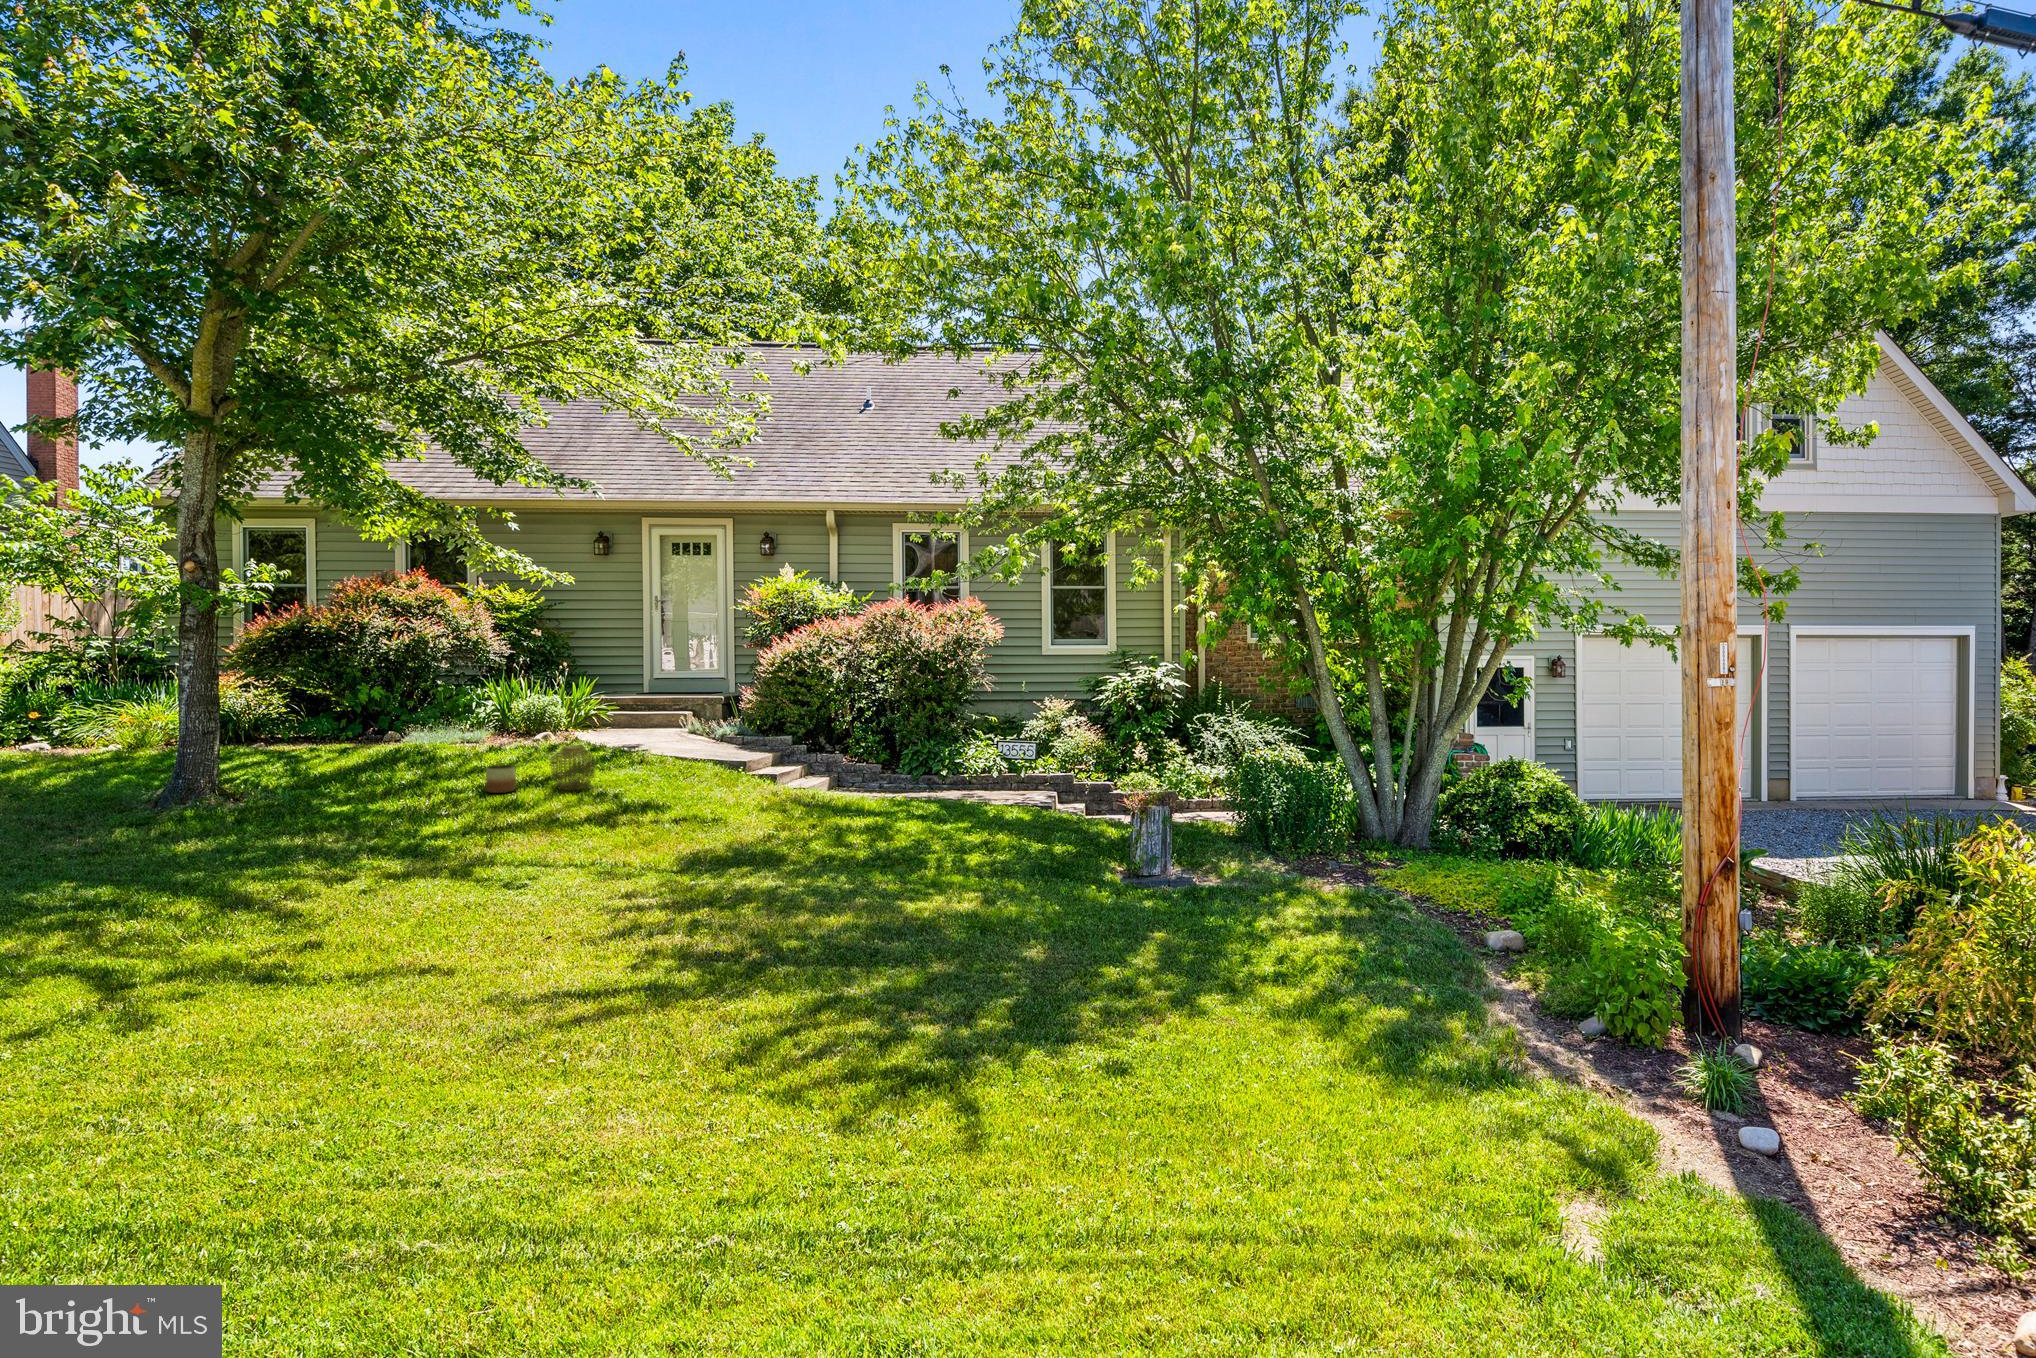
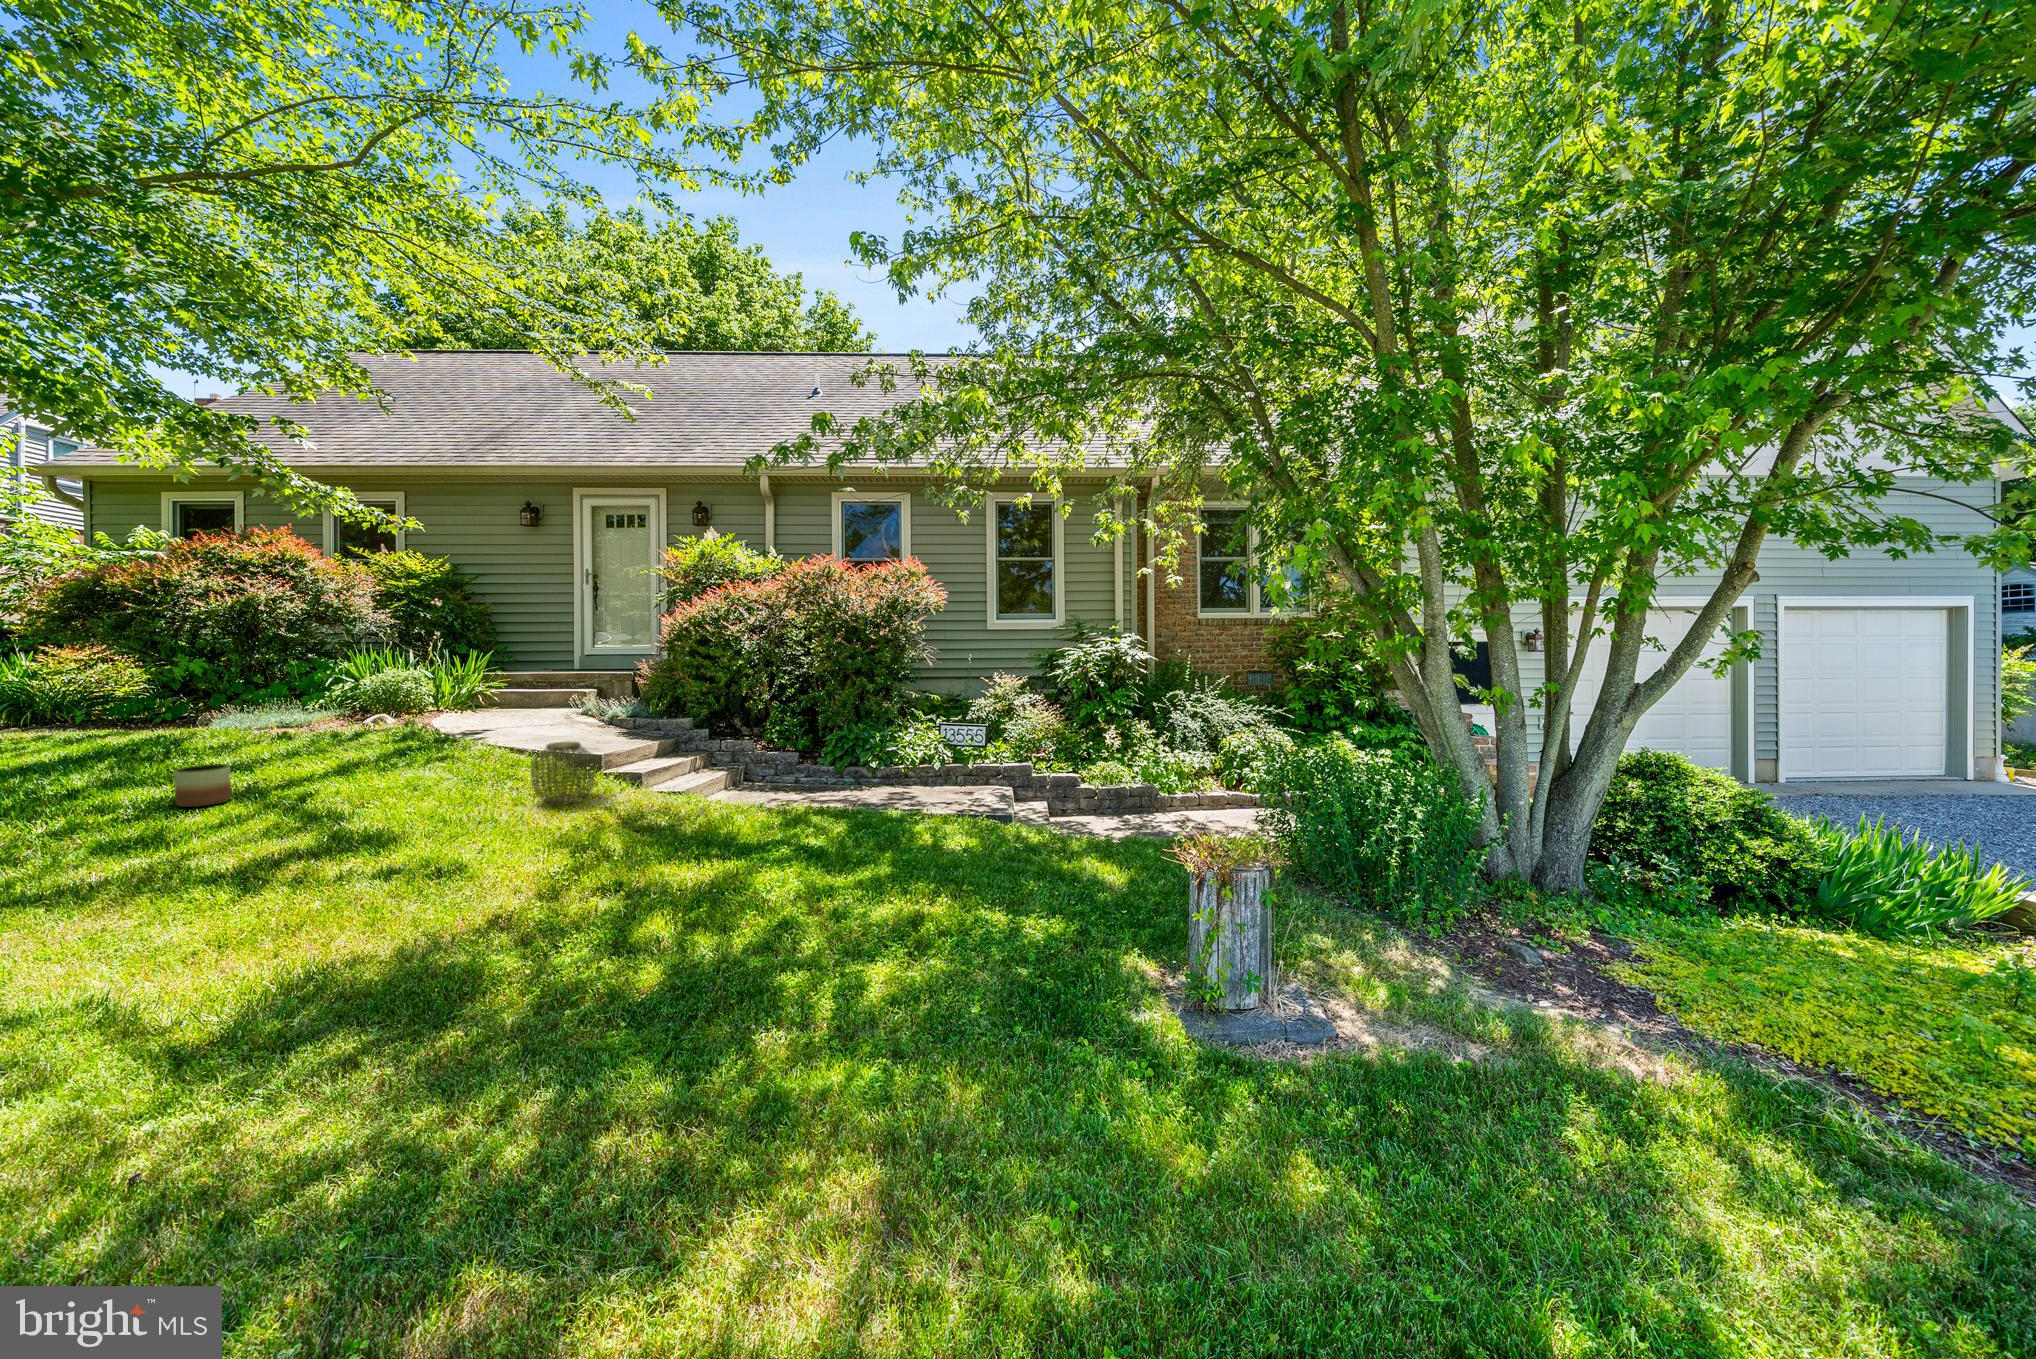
woven basket: present [551,745,595,790] -> present [531,742,596,805]

